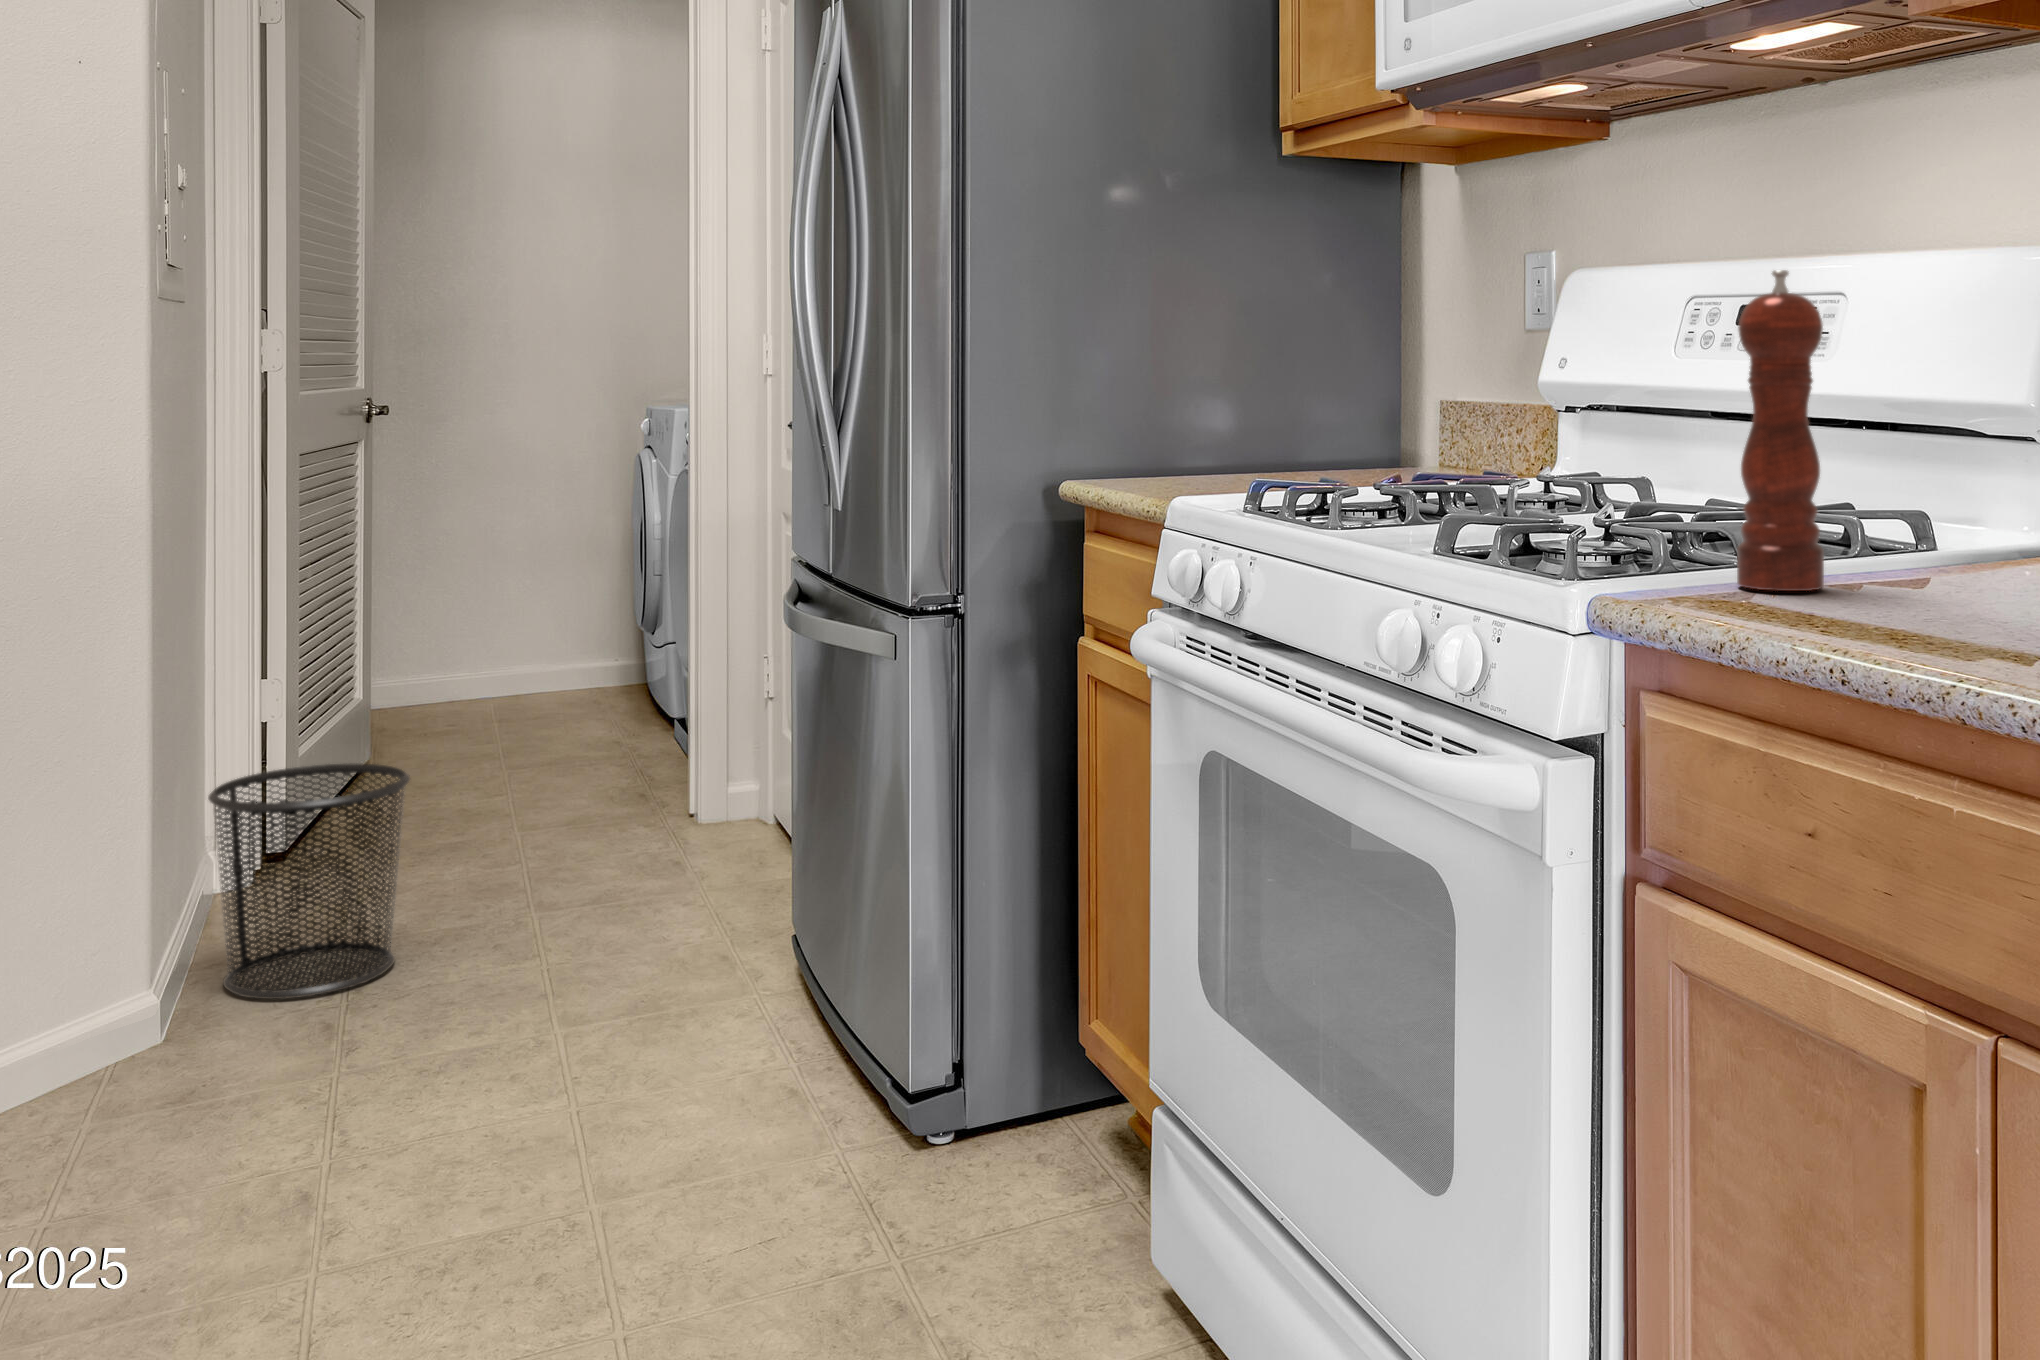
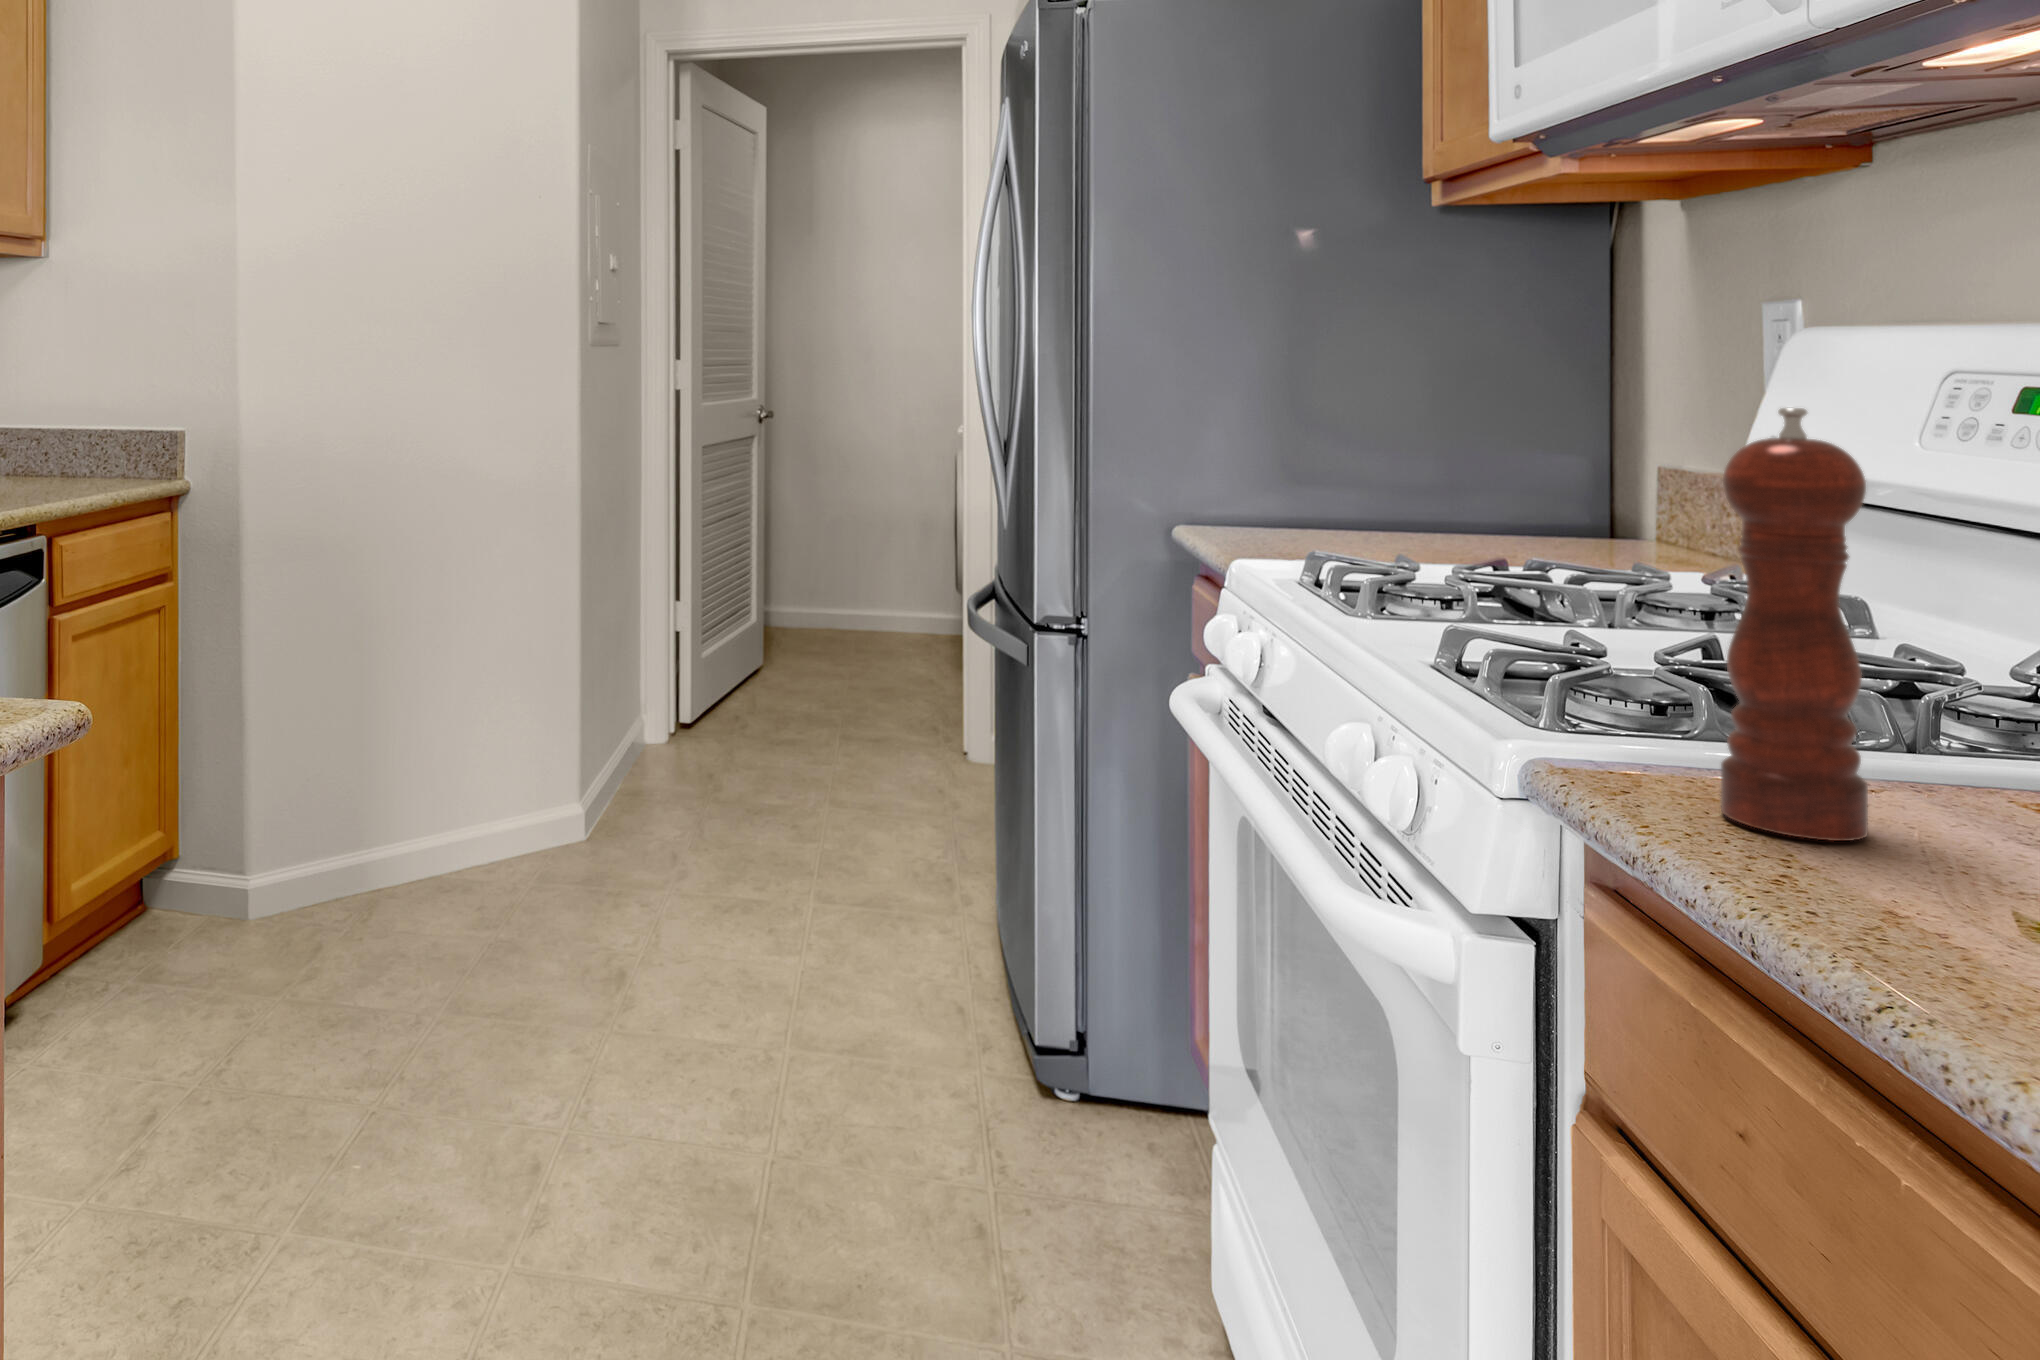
waste bin: present [208,763,410,999] -> none [612,672,737,836]

